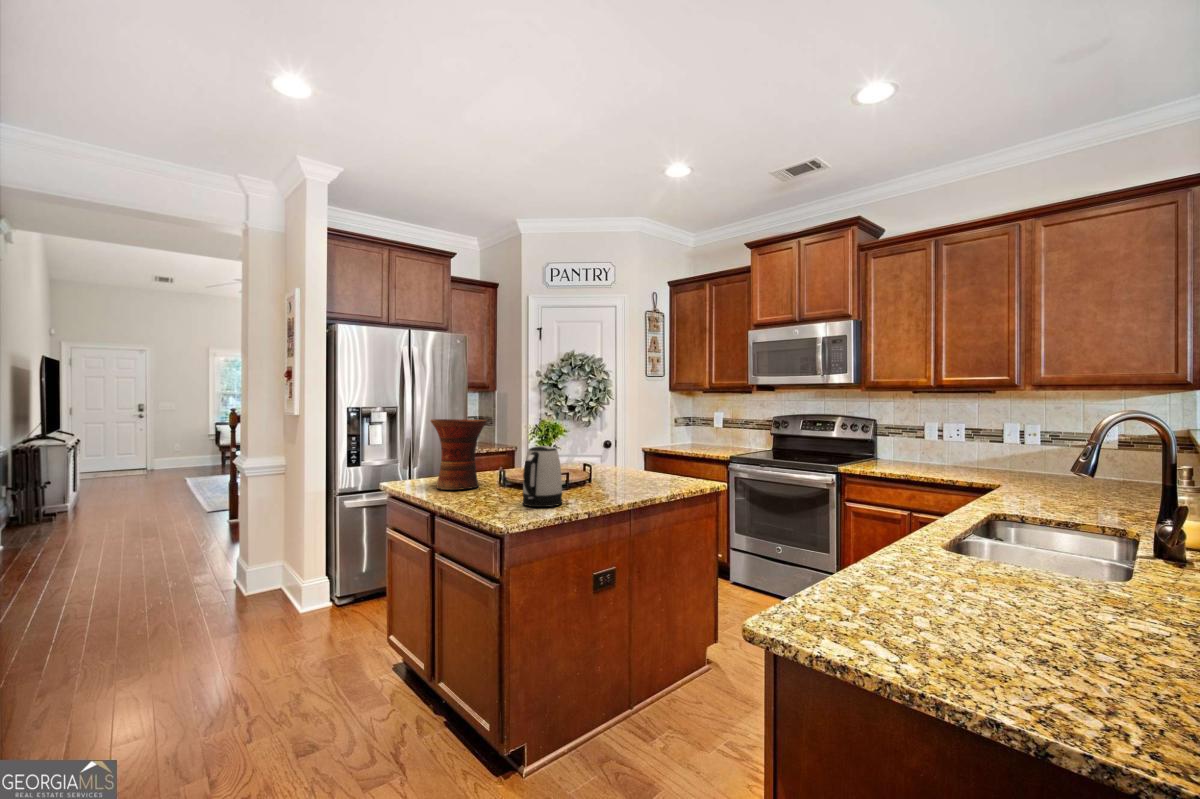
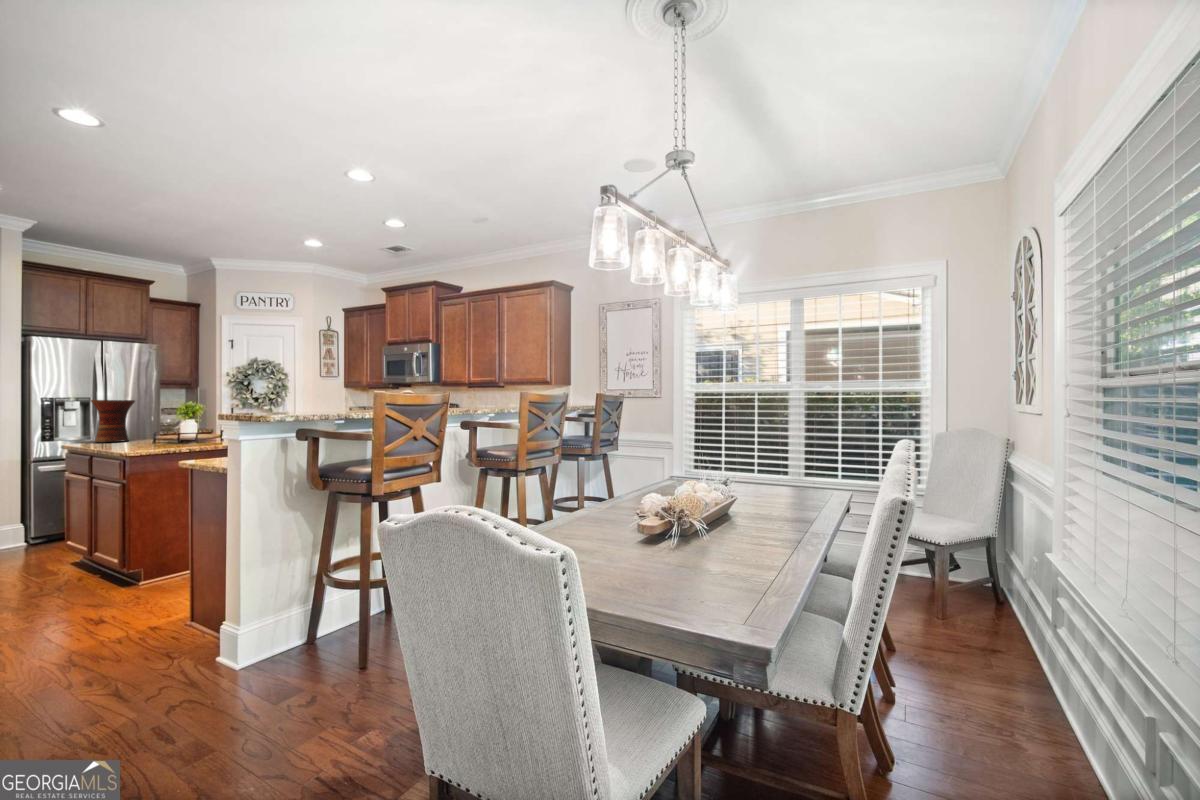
kettle: present [523,446,562,507] -> none [140,412,172,445]

